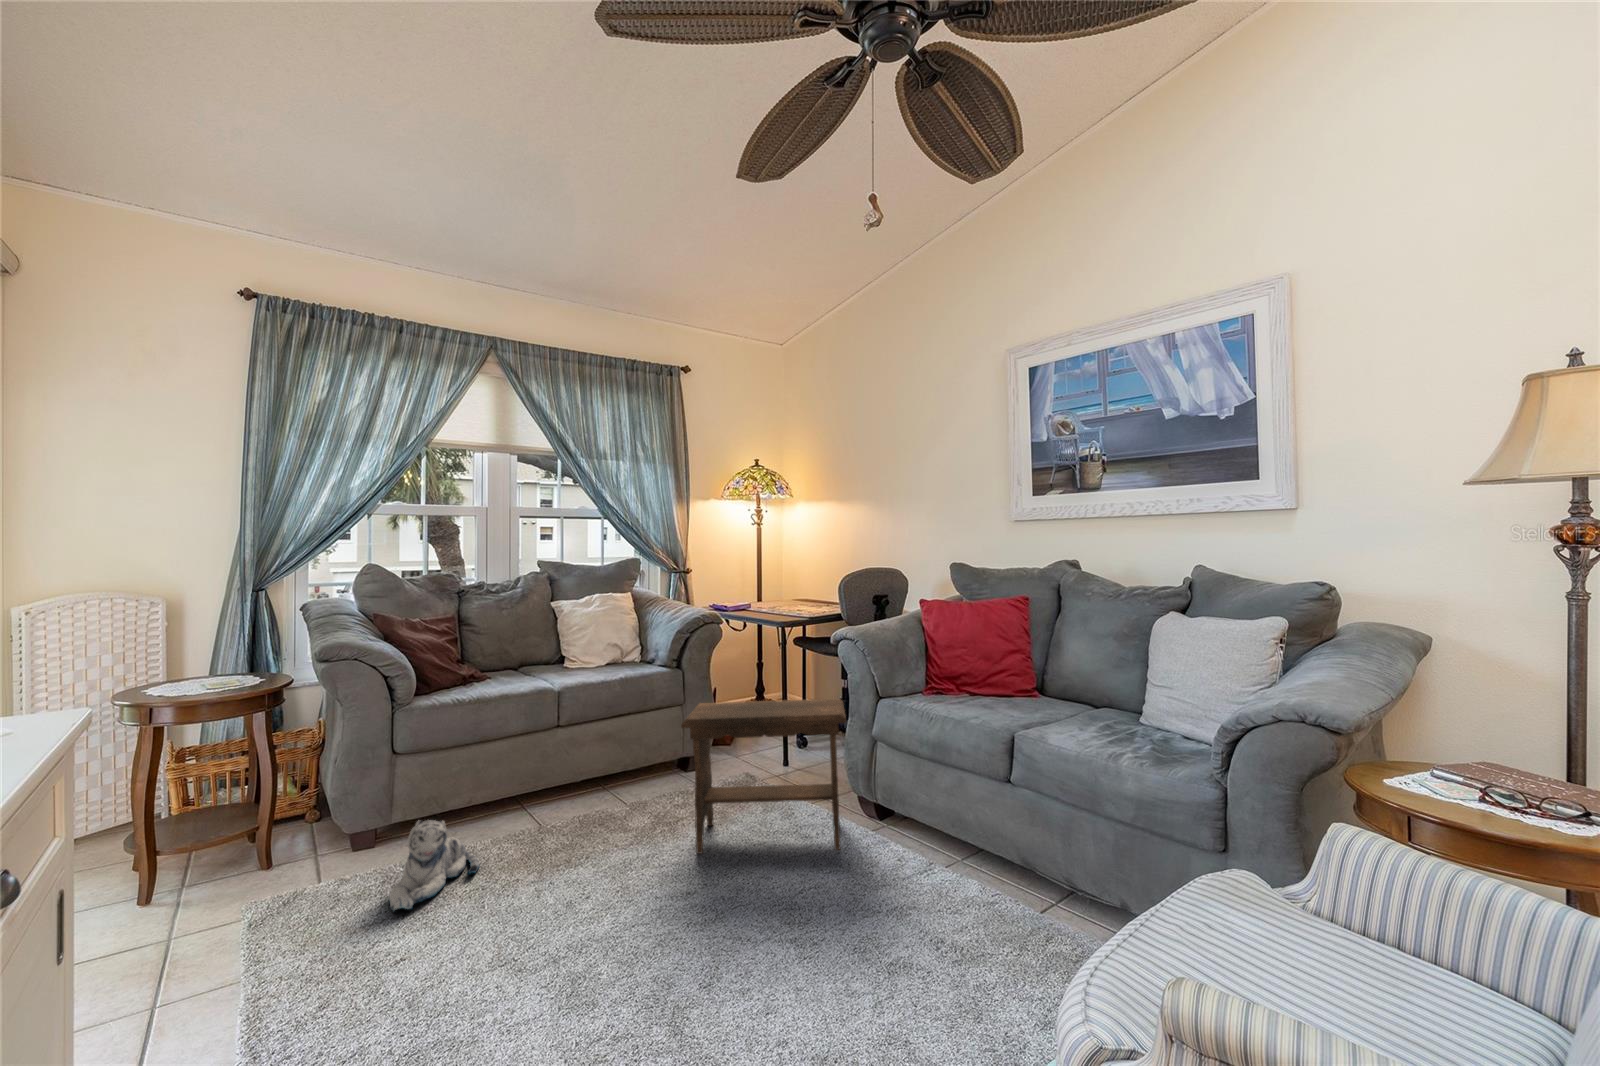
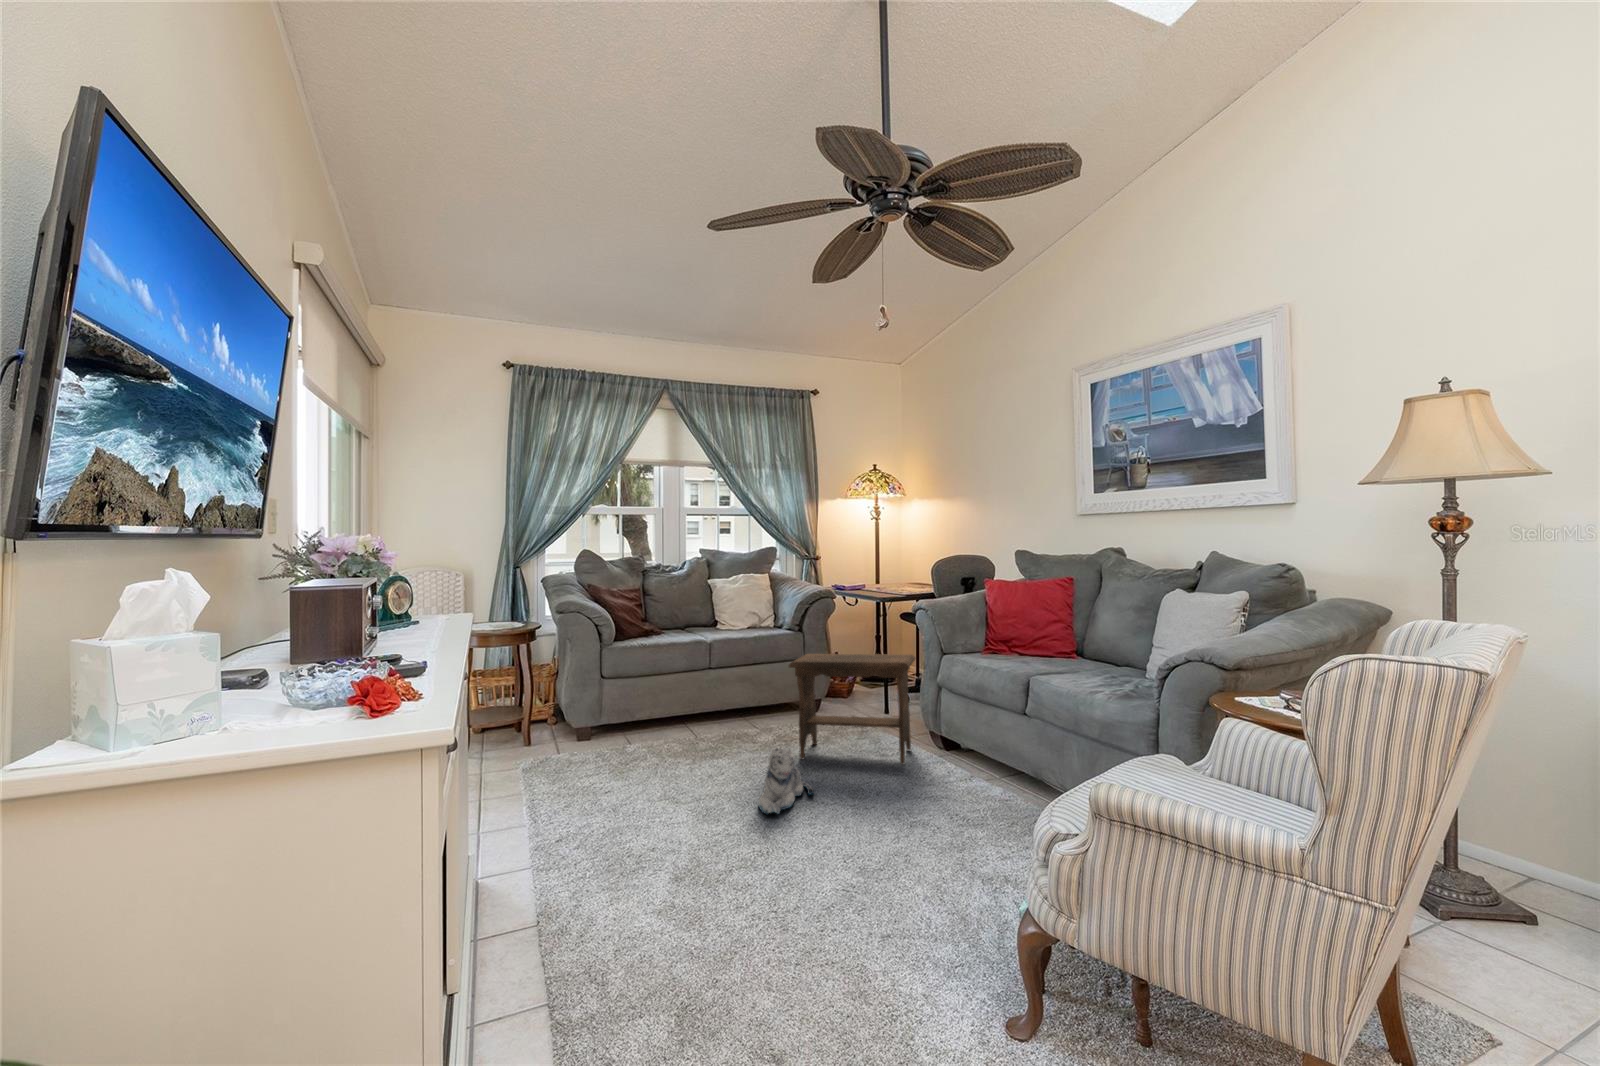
plush toy: present [389,820,479,912] -> present [758,748,814,815]

